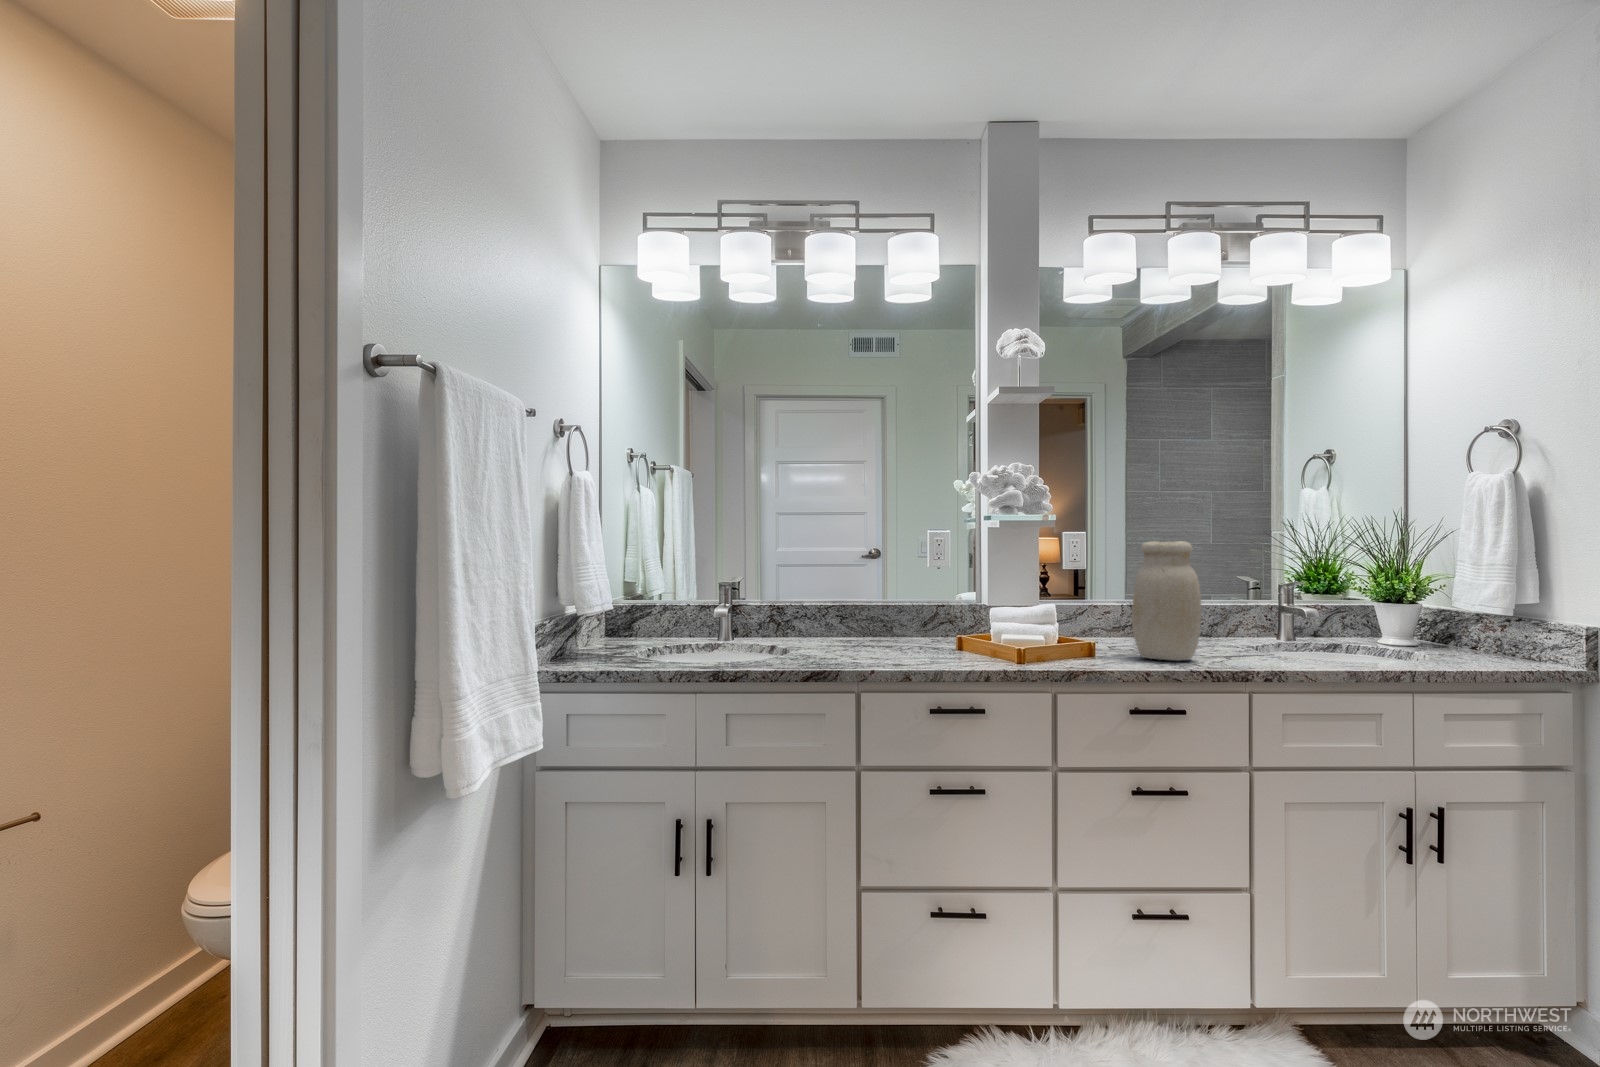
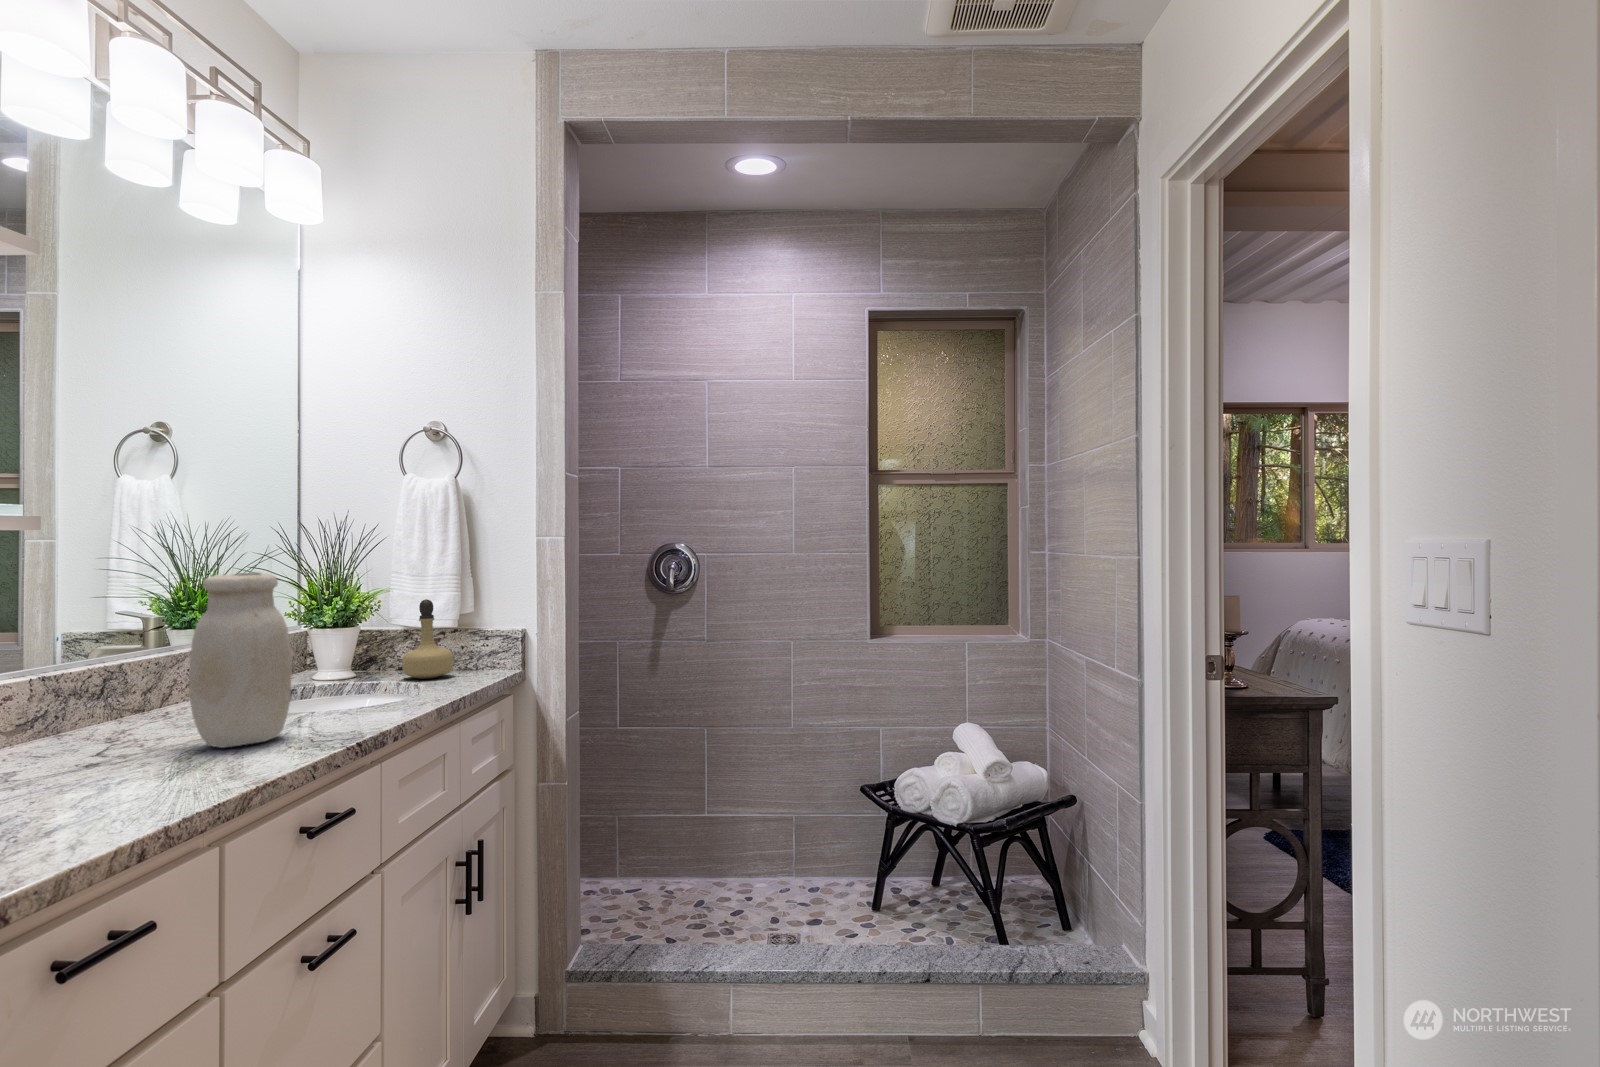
perfume bottle: none [1433,580,1494,660] -> present [402,599,454,679]

